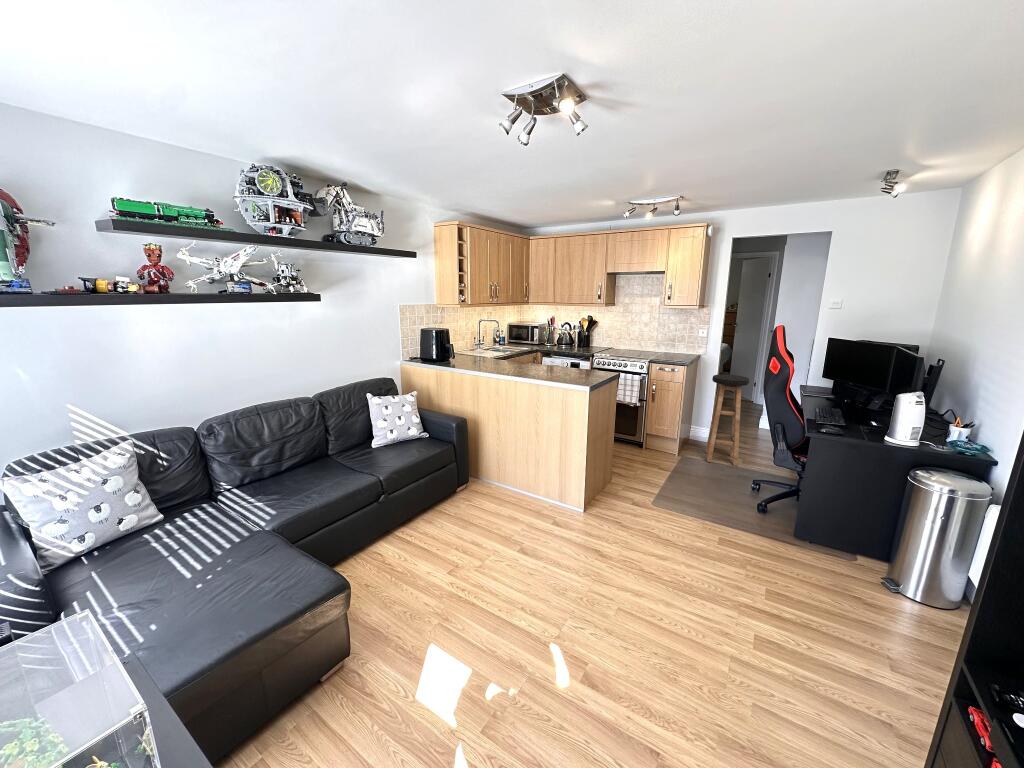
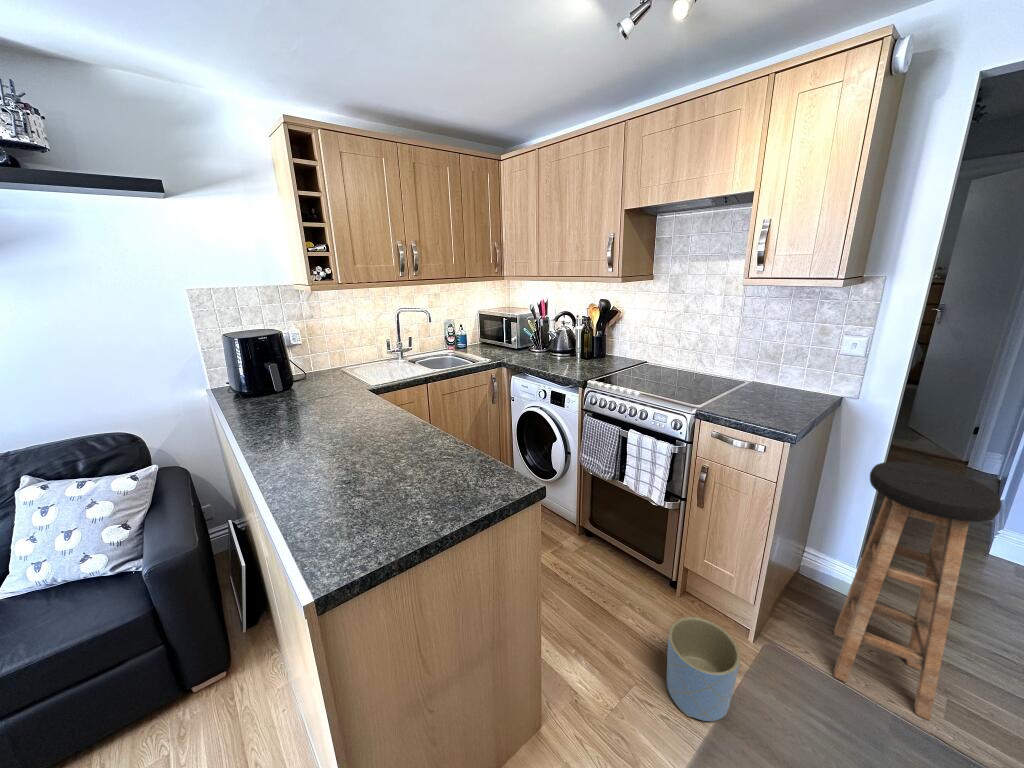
planter: none [649,442,677,475] -> present [667,617,740,721]

